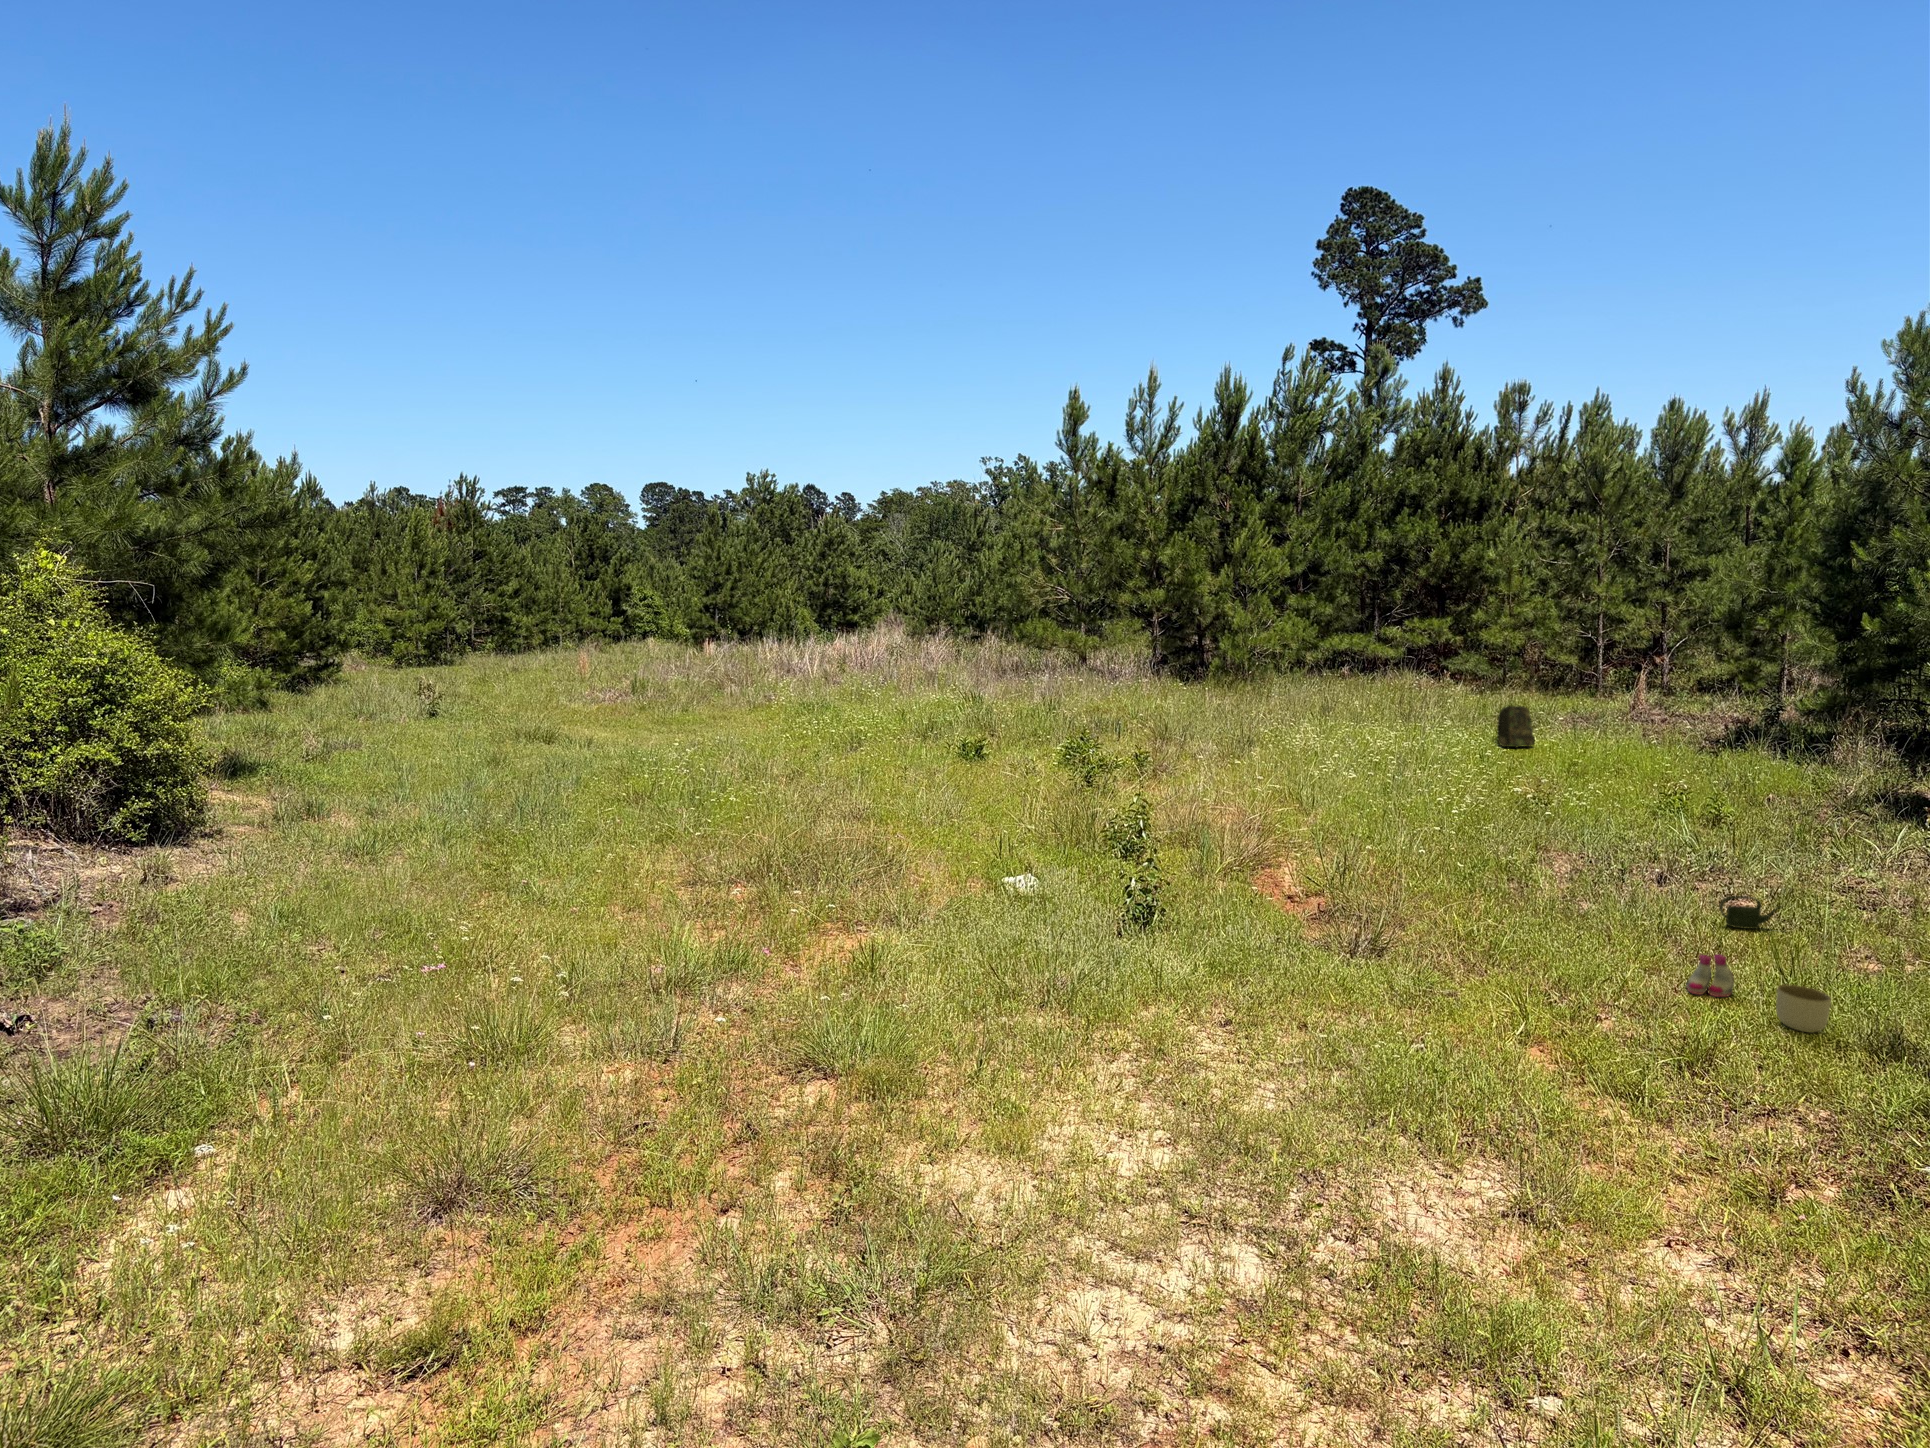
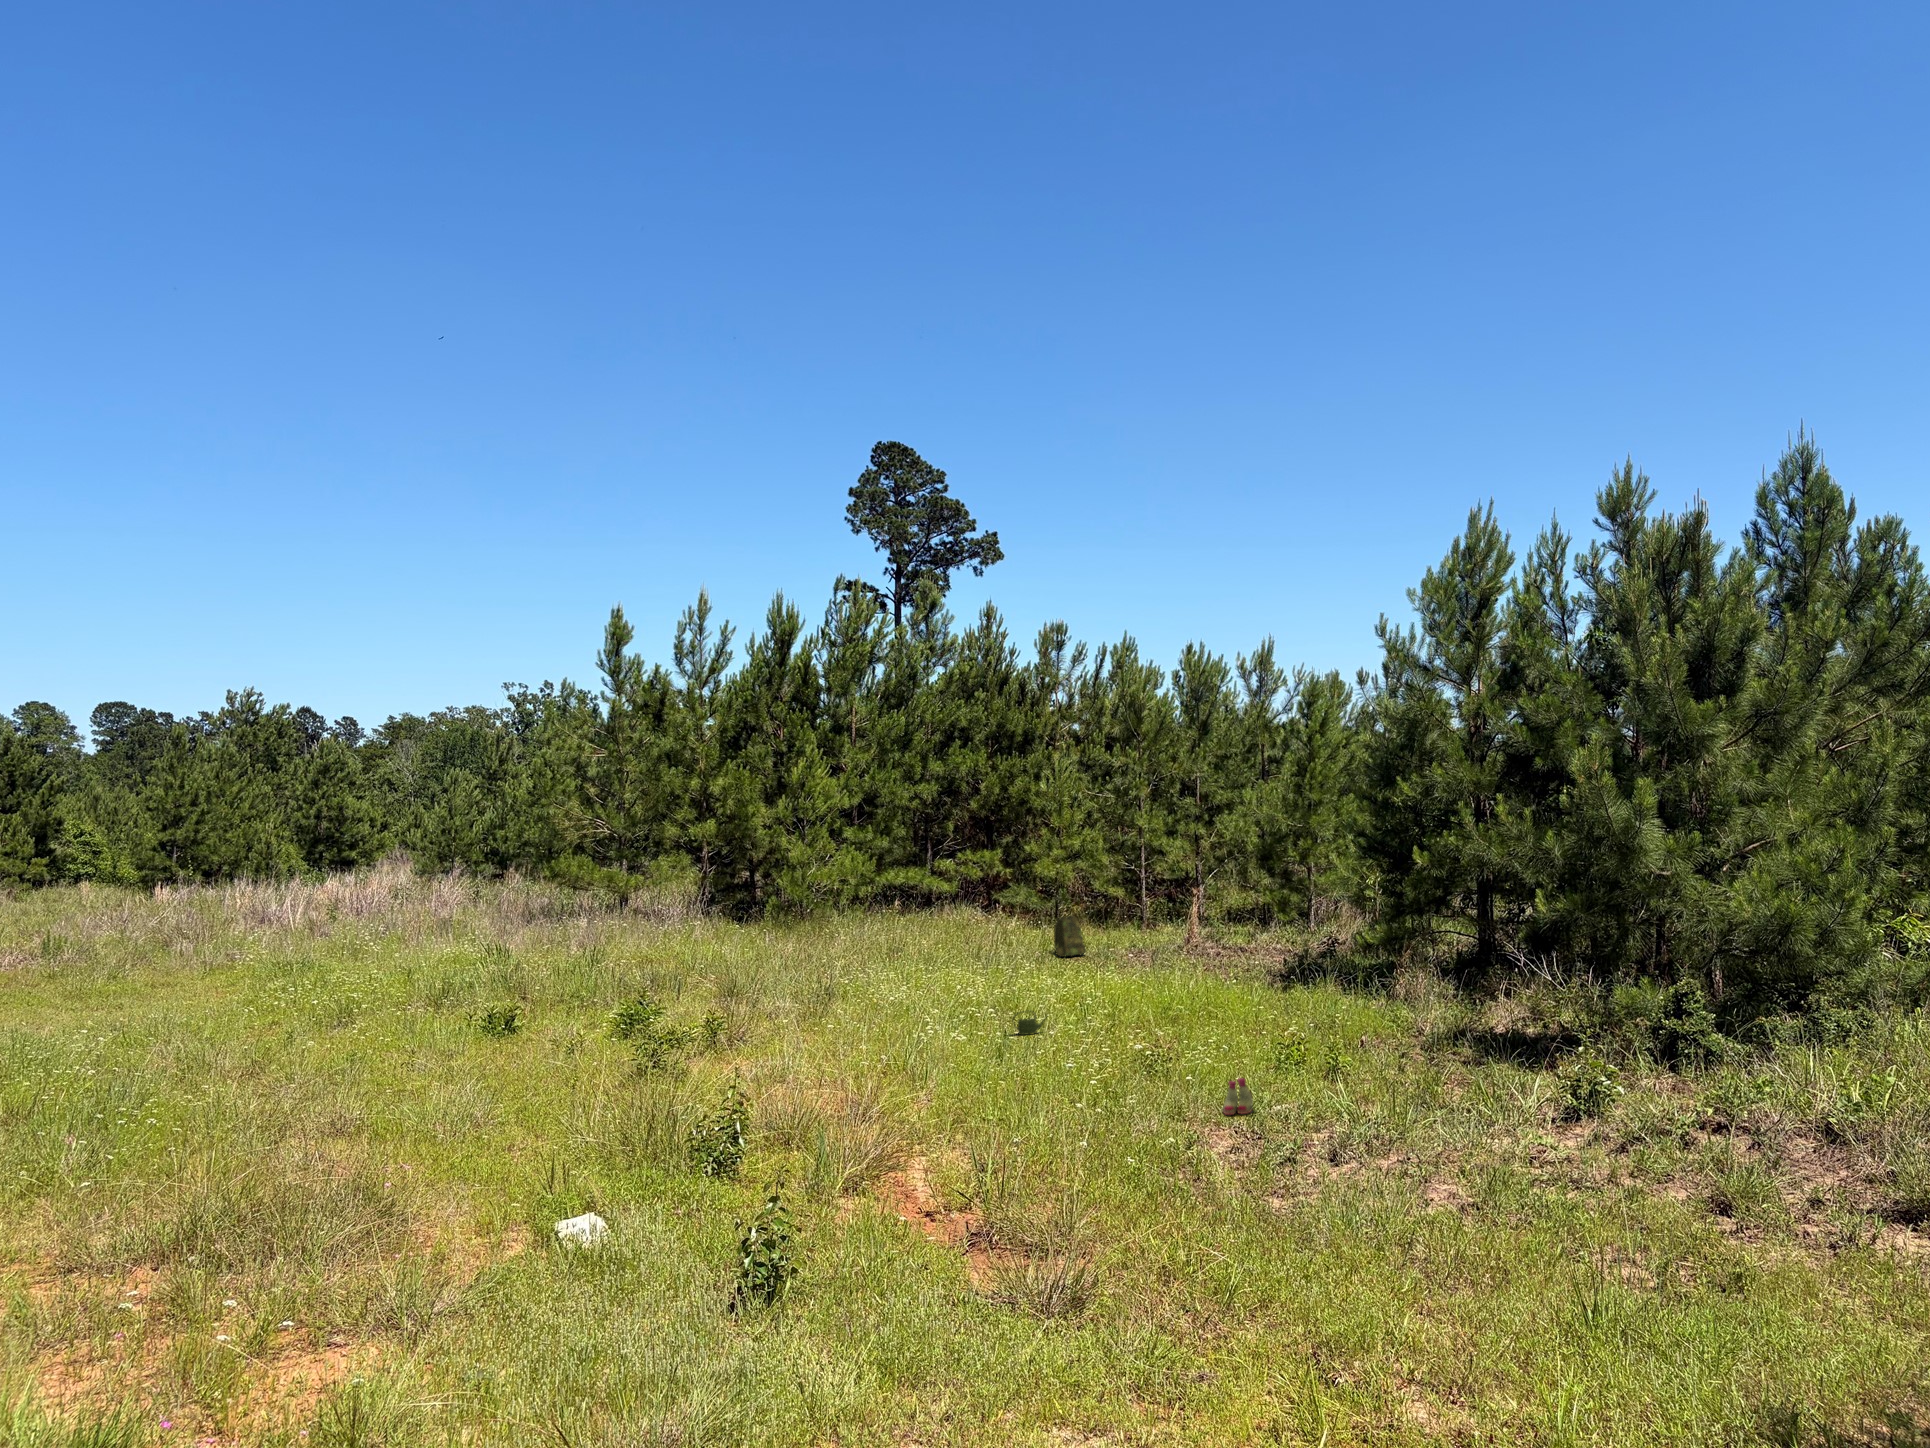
watering can: present [1719,896,1781,929] -> present [1013,1010,1044,1035]
planter: present [1776,984,1831,1033] -> none [1279,1089,1313,1125]

